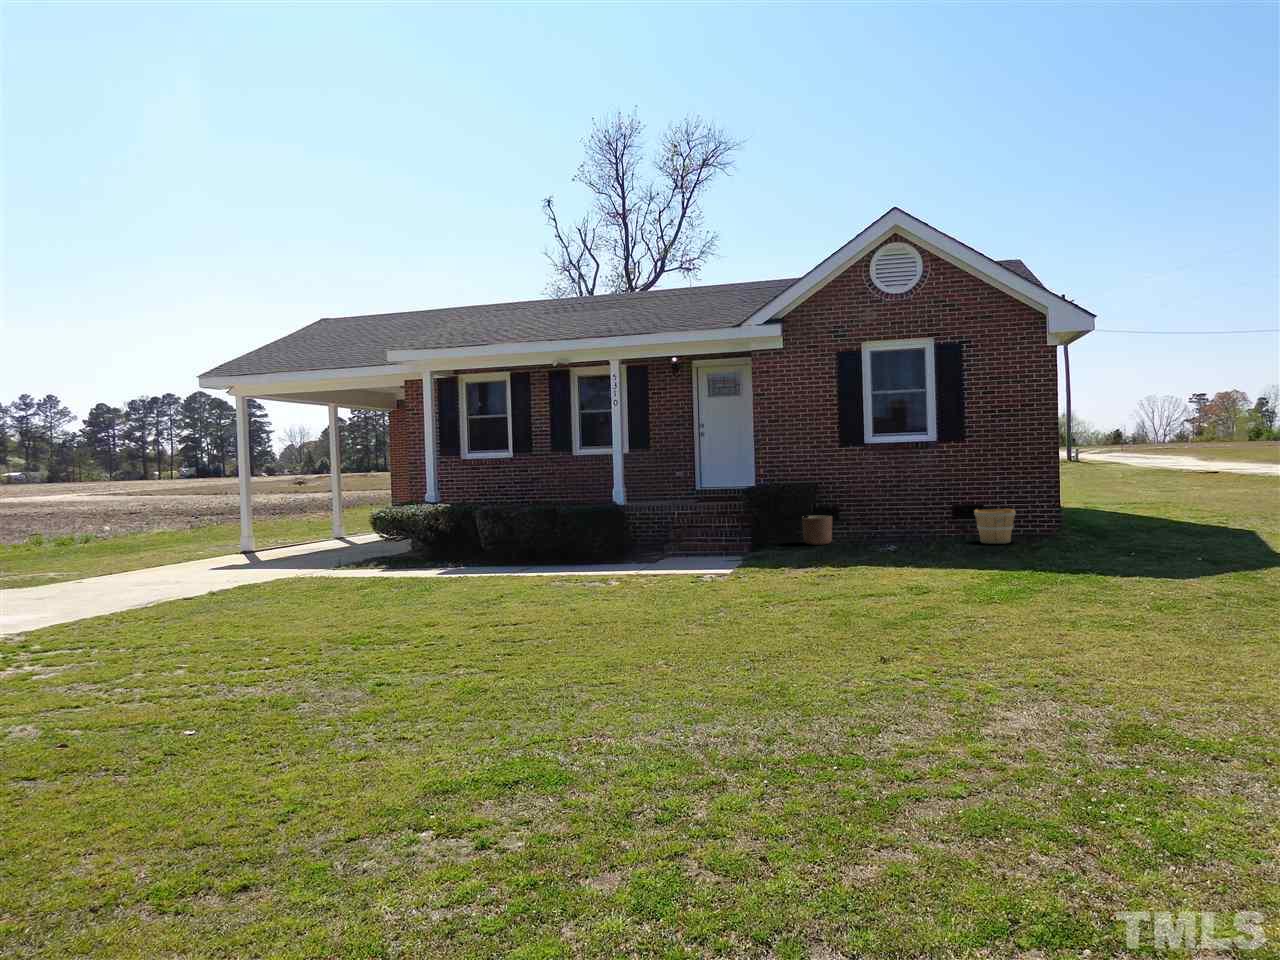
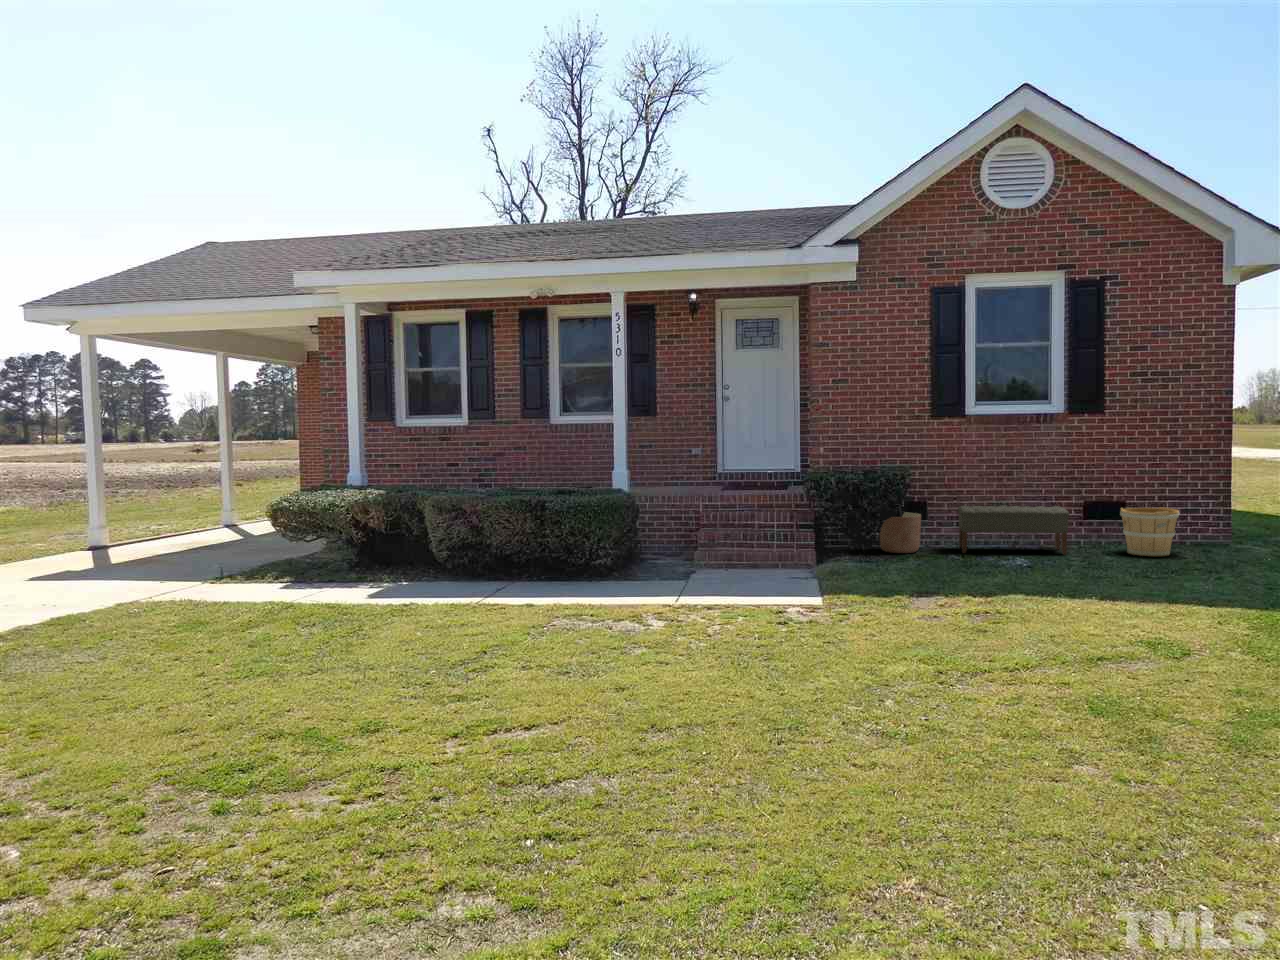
bench: none [860,509,936,544] -> present [958,506,1069,555]

